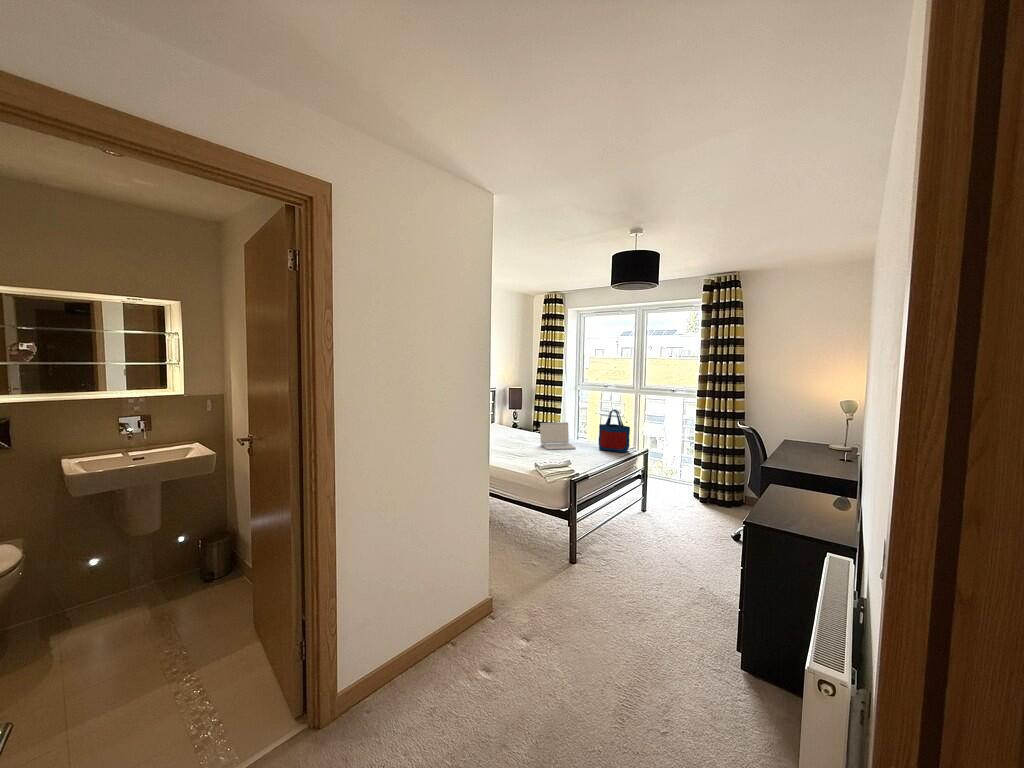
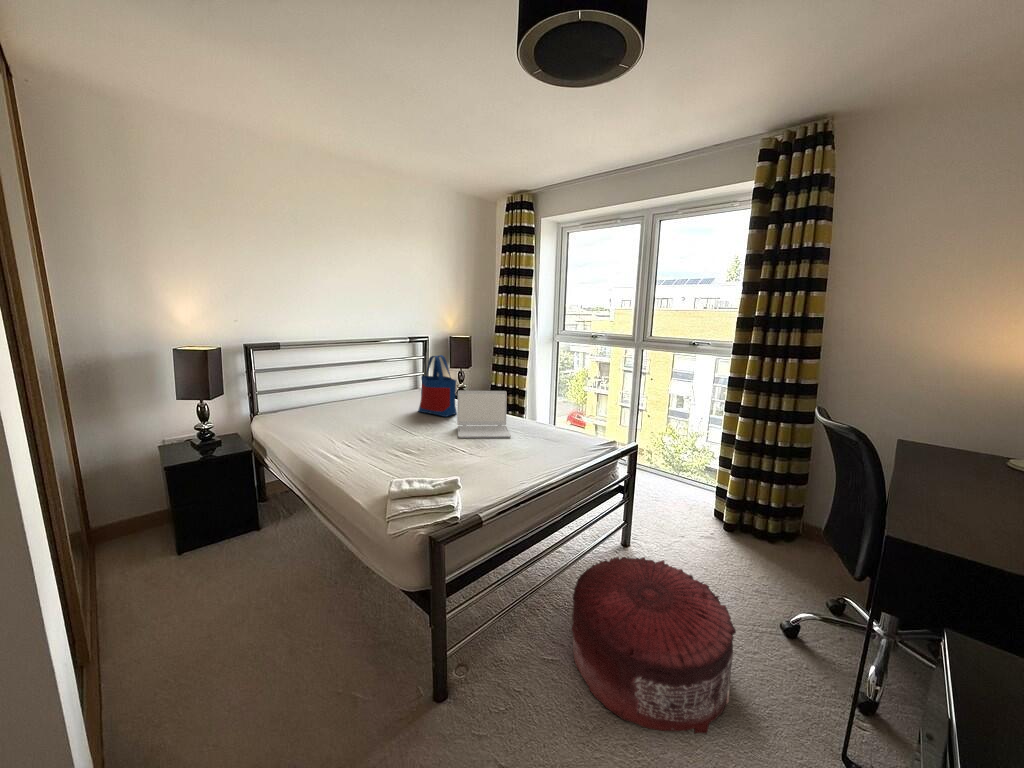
tote bag: present [599,410,630,453] -> present [418,355,457,417]
pouf: none [627,503,704,564] -> present [572,557,736,734]

